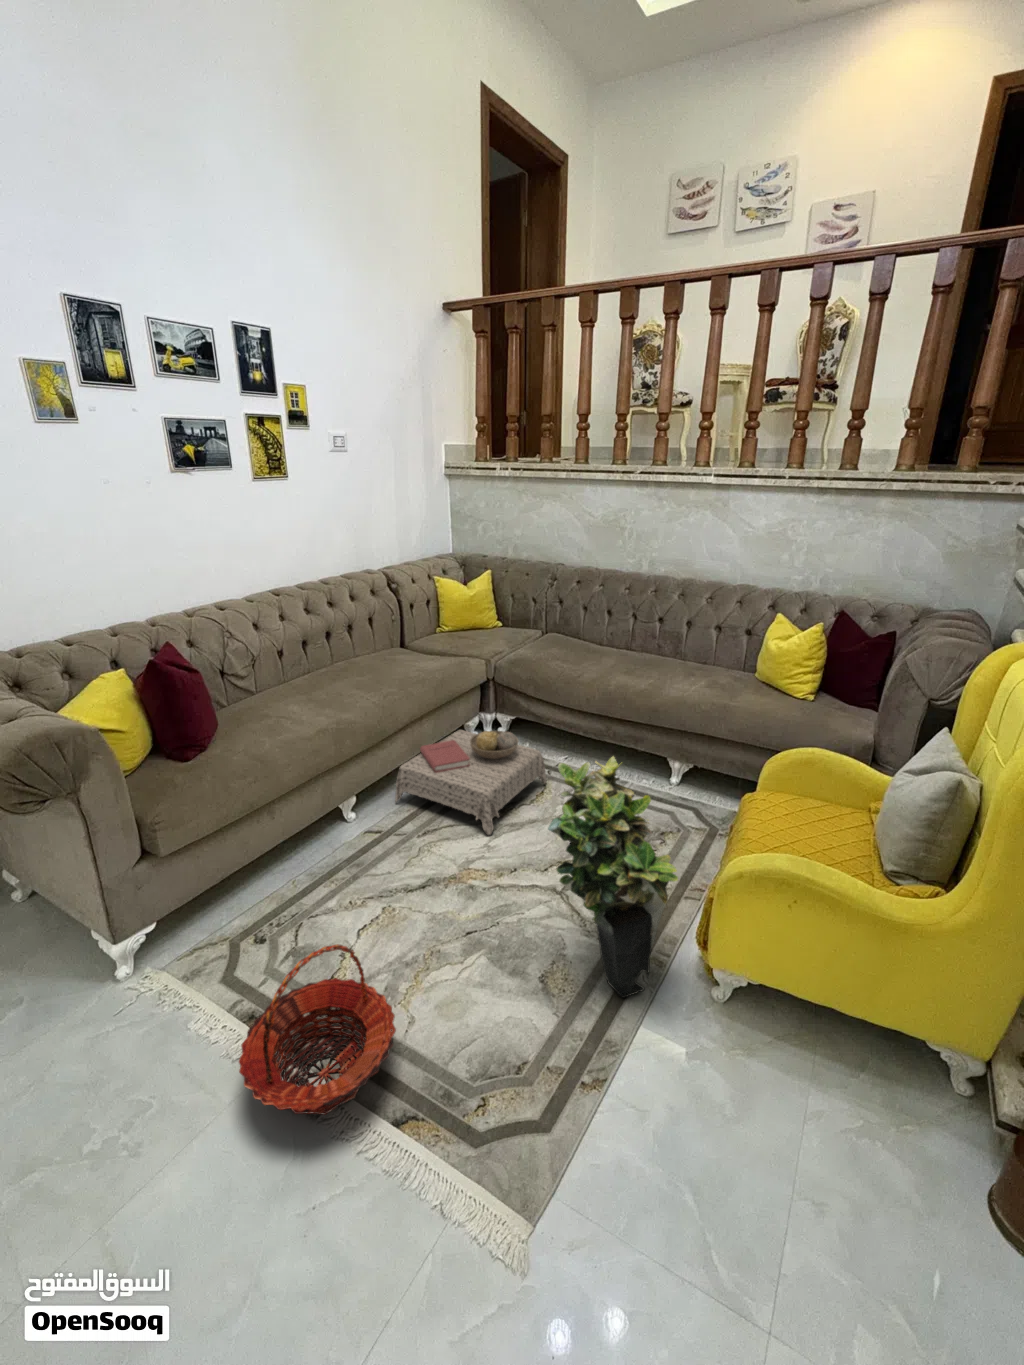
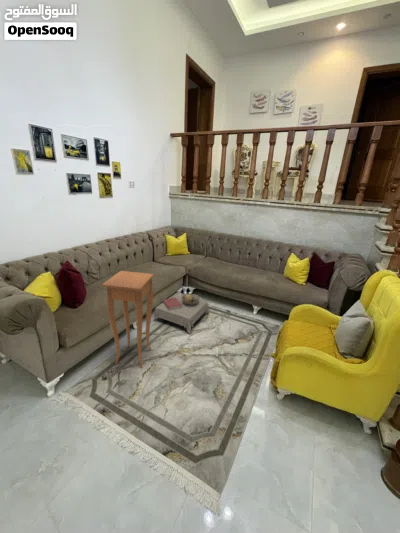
side table: none [244,662,385,917] -> present [102,271,154,368]
potted plant: present [548,756,678,998] -> none [219,309,267,399]
basket: present [239,945,396,1115] -> none [101,385,163,455]

